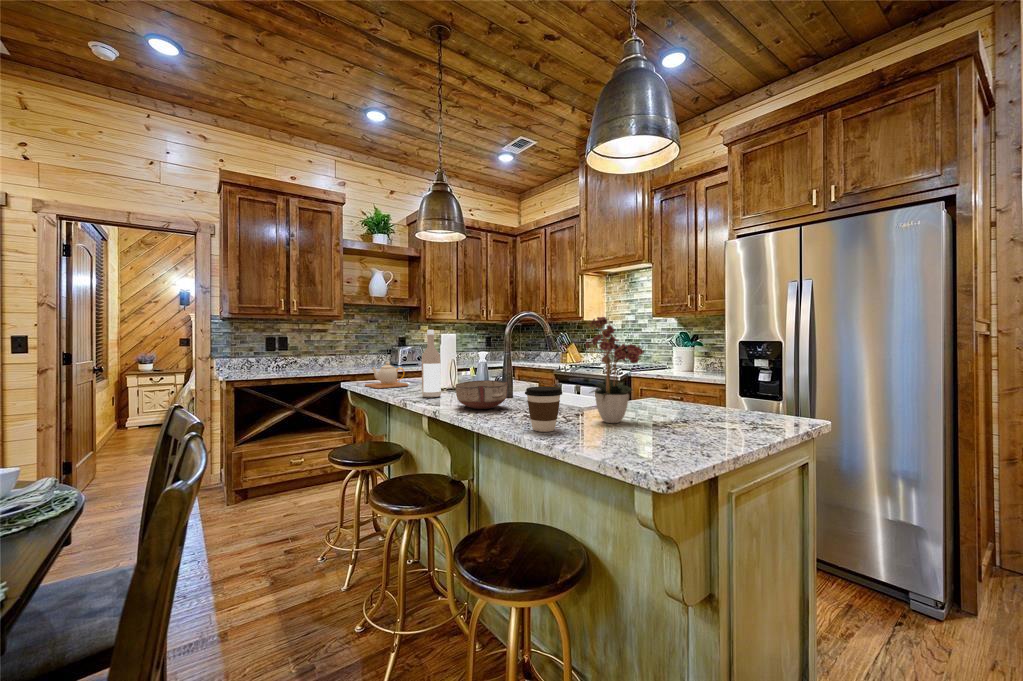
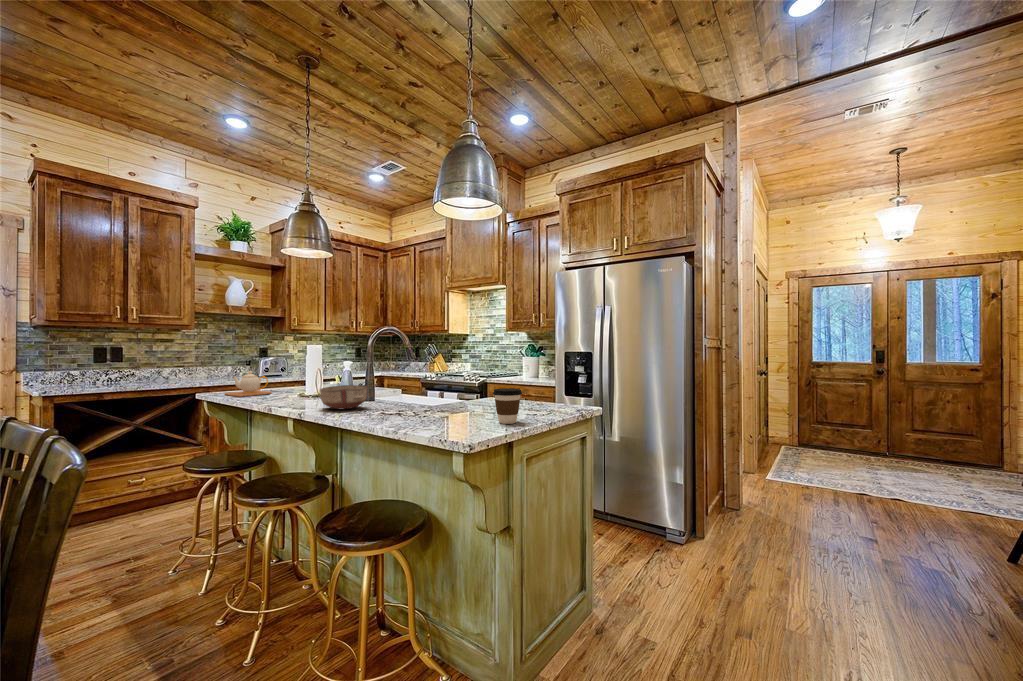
flower arrangement: present [586,317,643,423] -> none [427,329,480,415]
wine bottle: present [422,330,441,398] -> none [287,341,306,402]
coffee cup: present [525,386,562,432] -> present [493,388,522,424]

